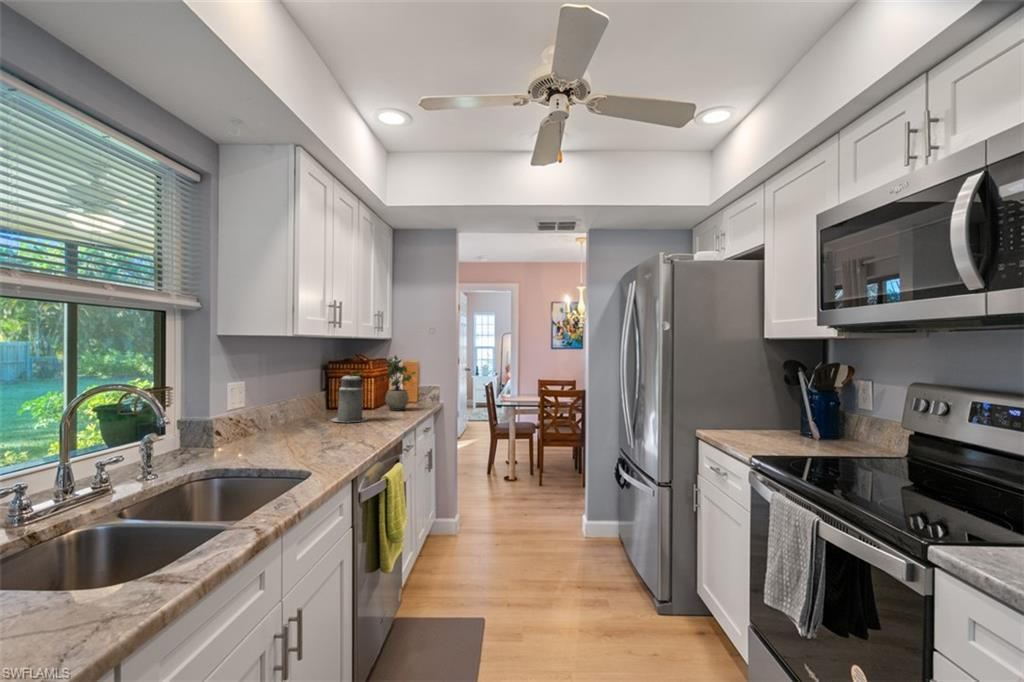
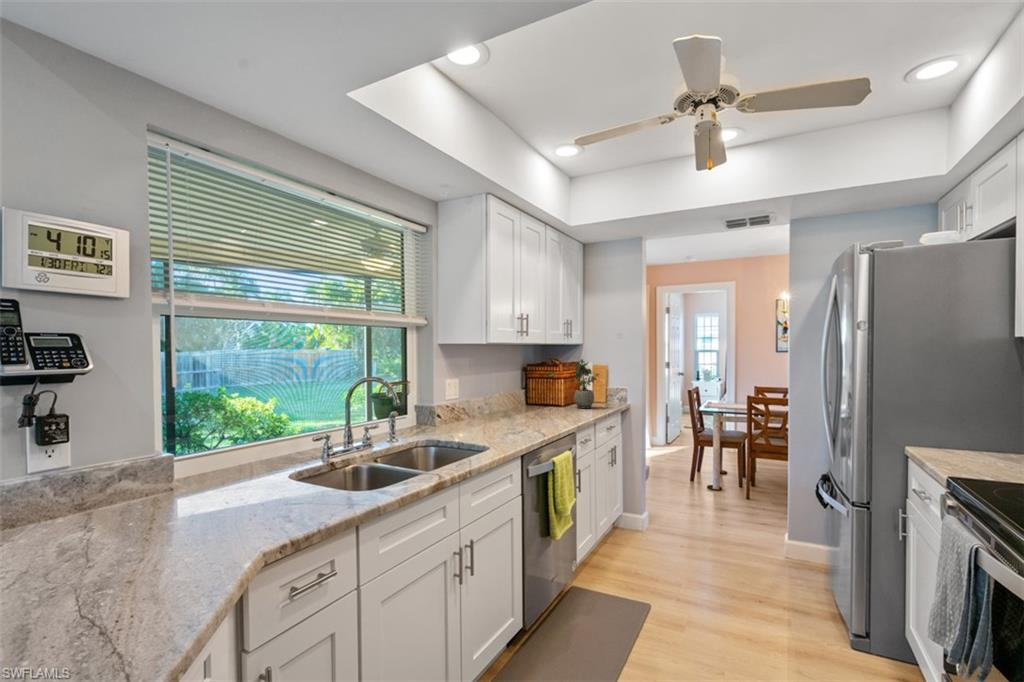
canister: present [331,372,367,422] -> none [525,373,554,415]

